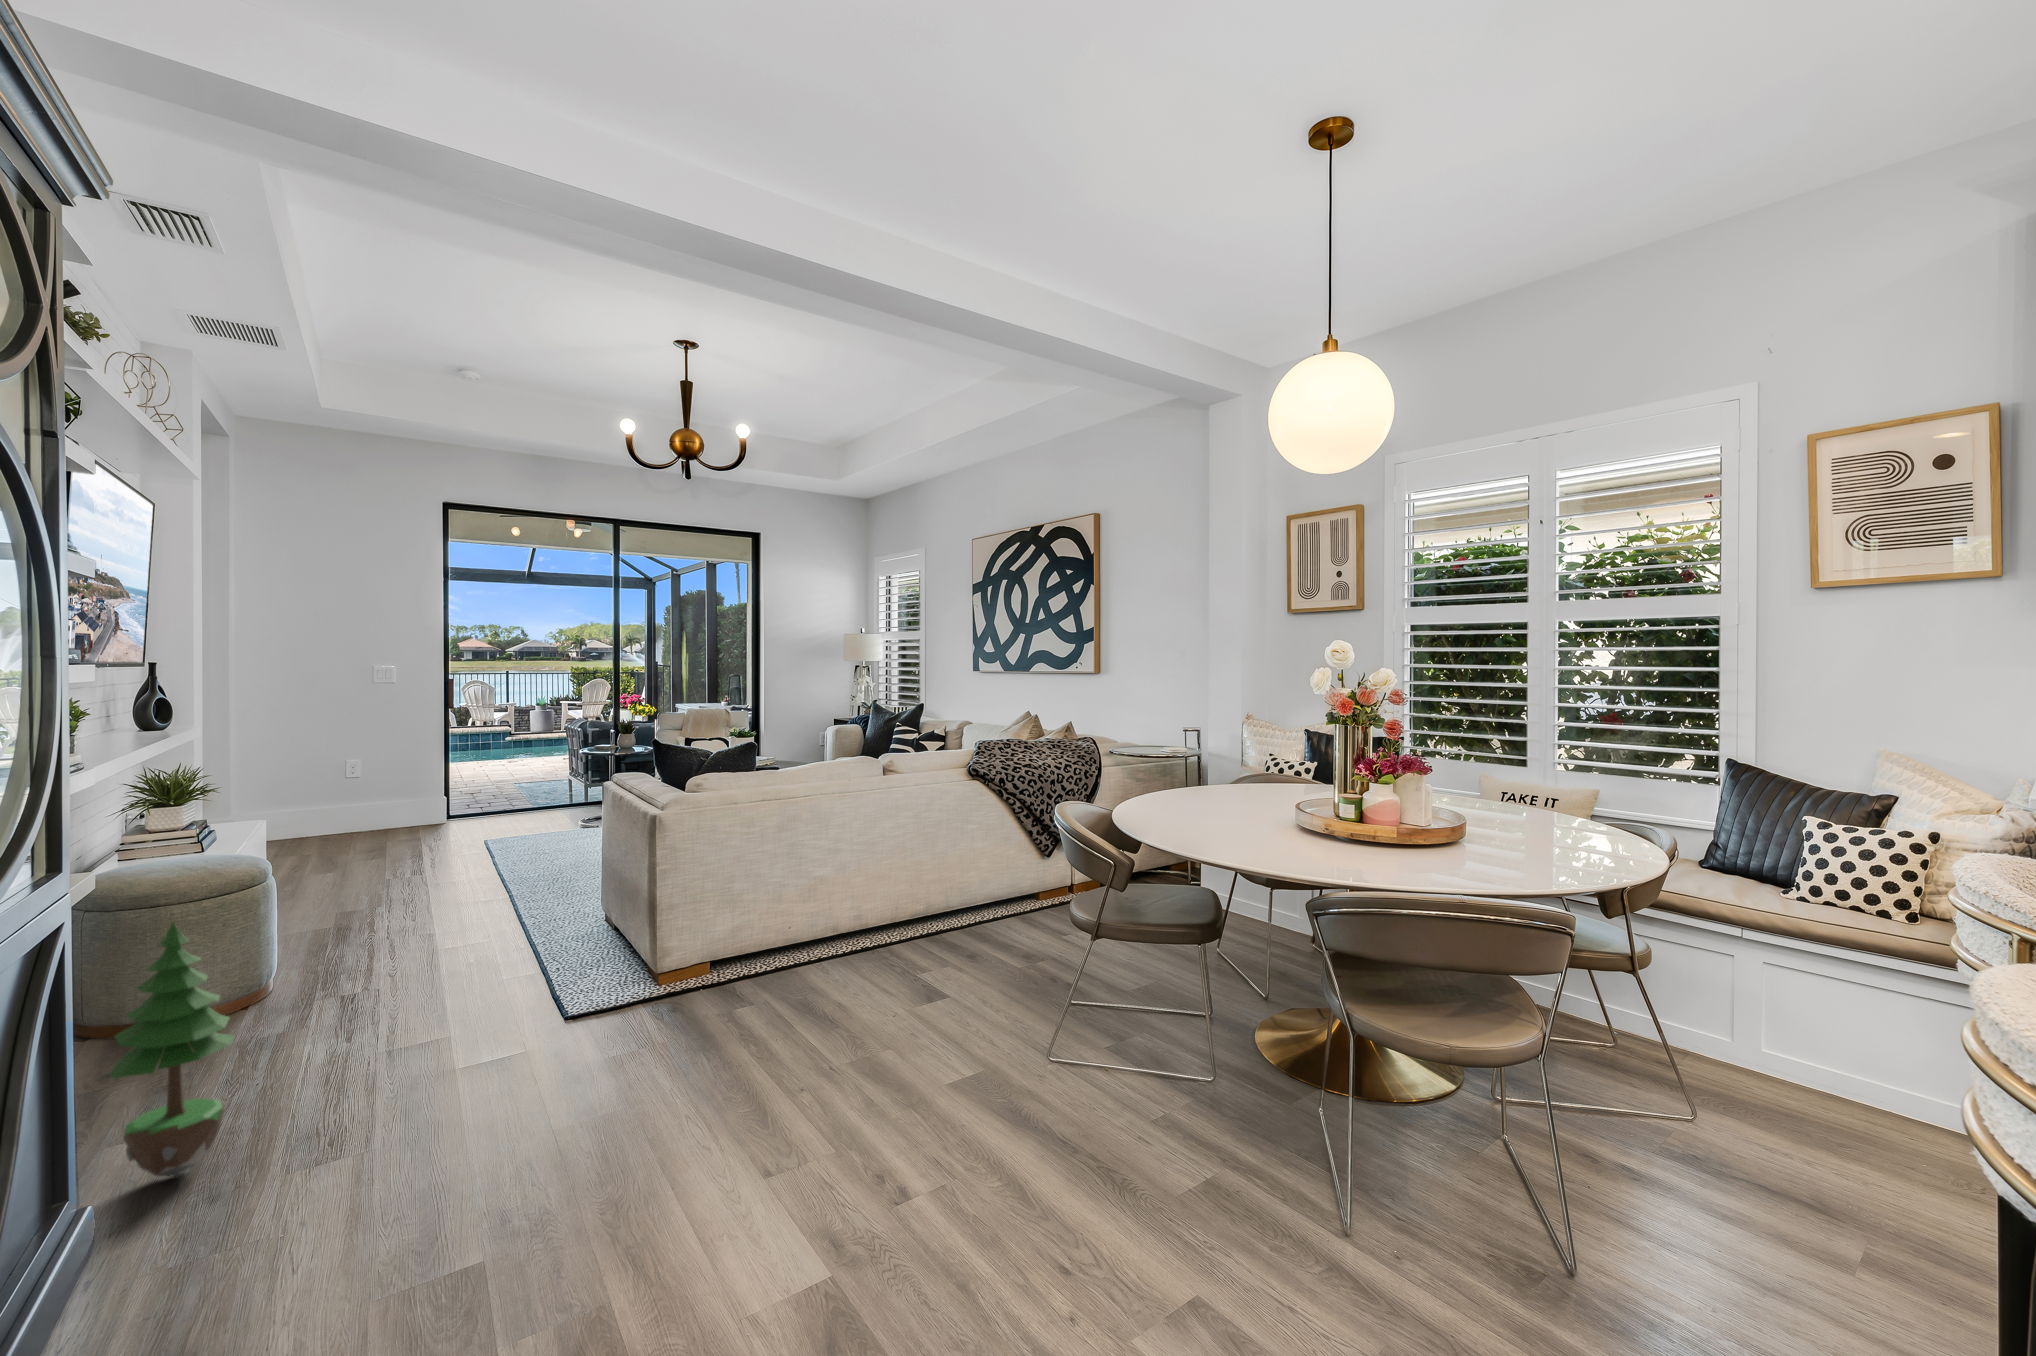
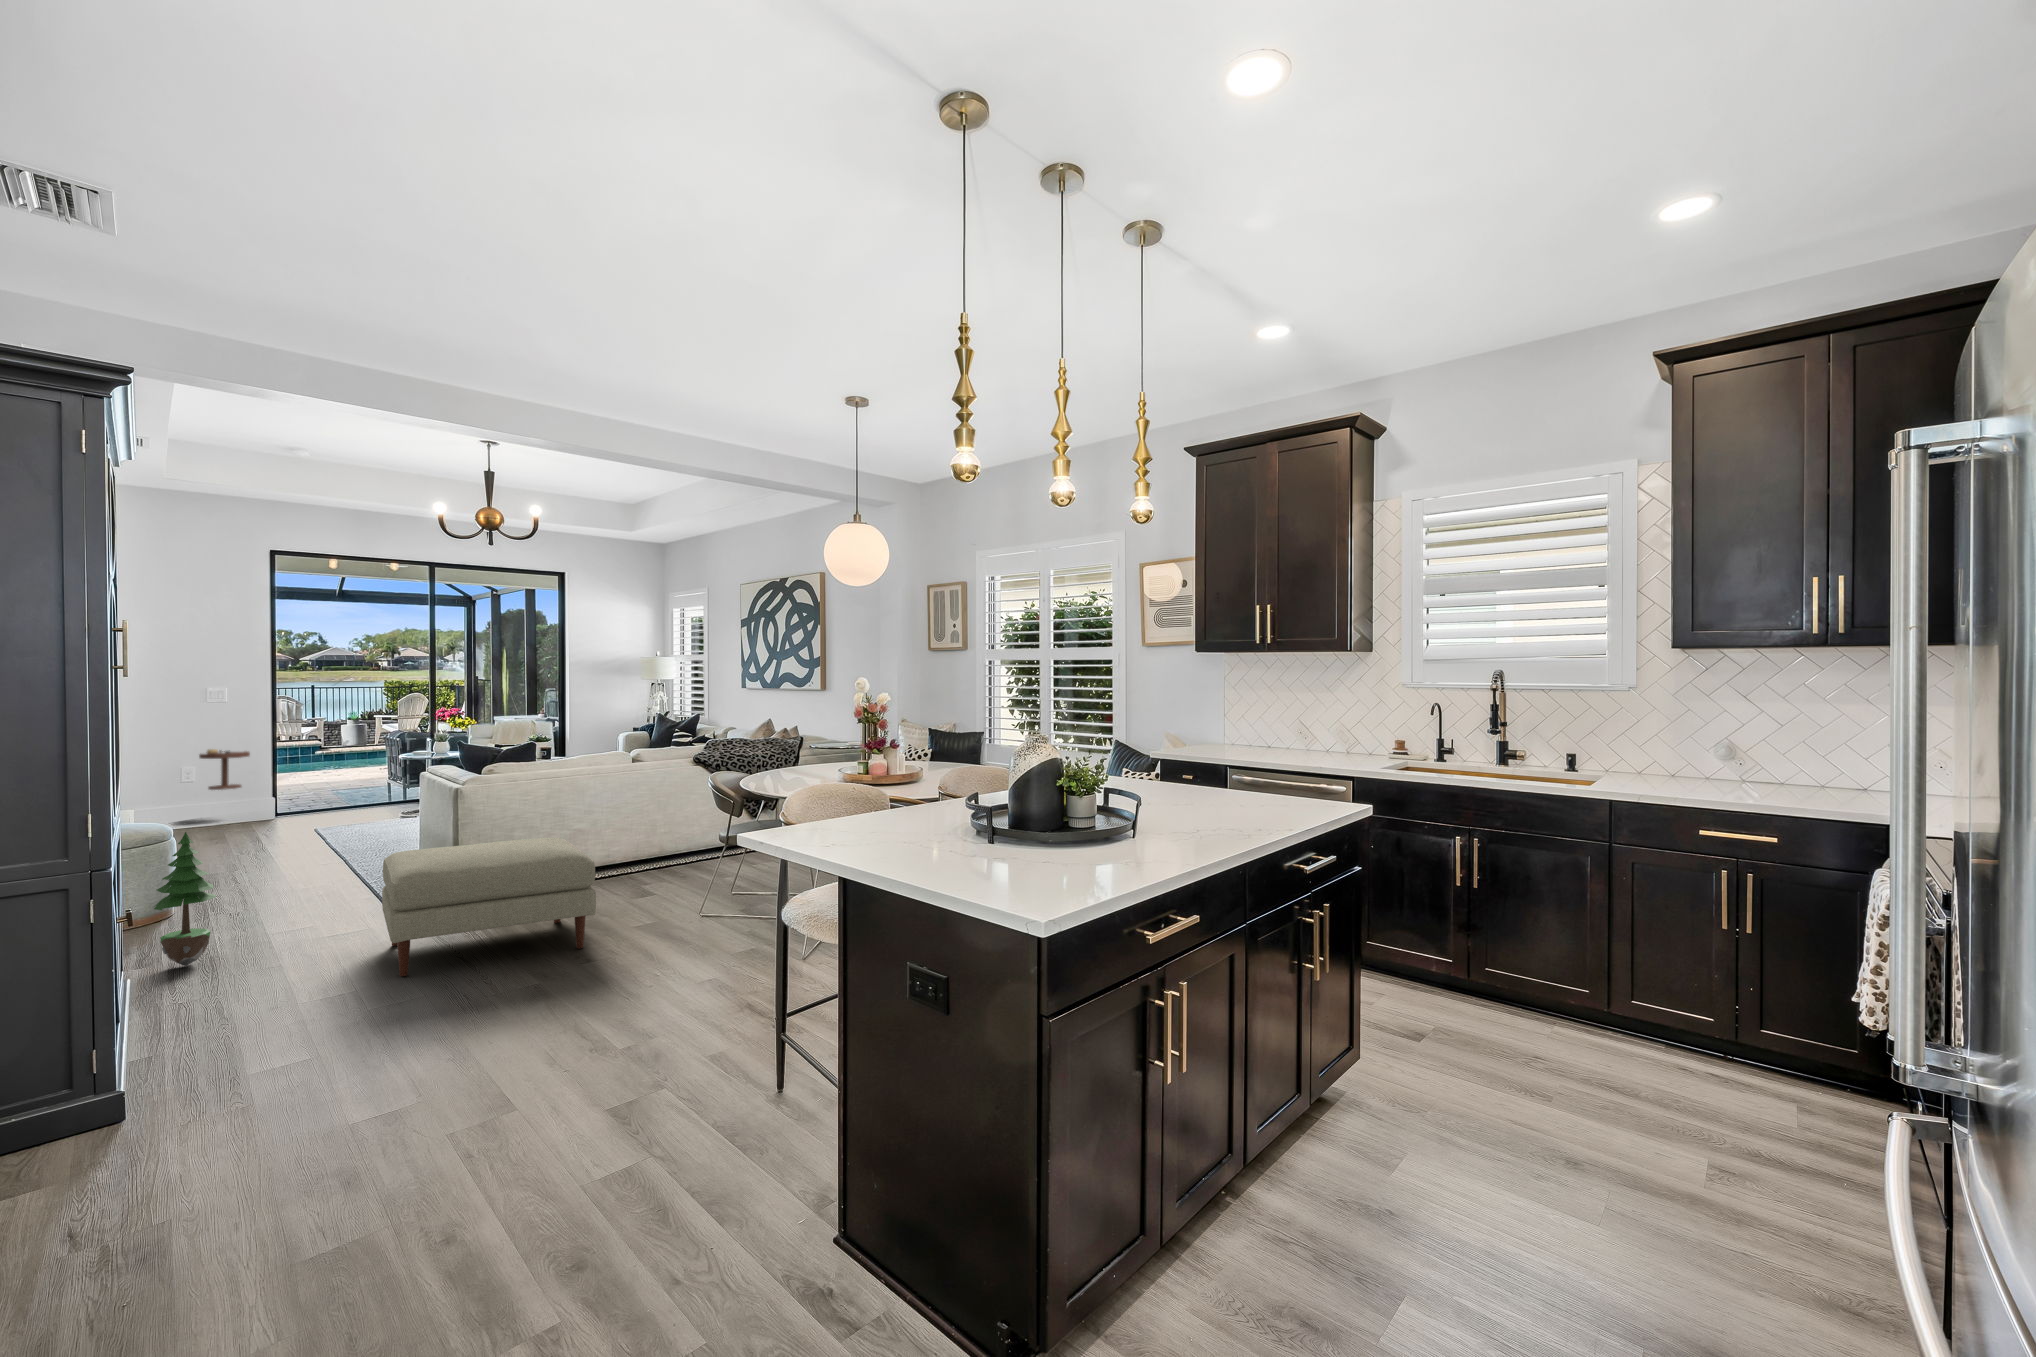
side table: none [352,741,411,830] -> present [199,749,250,790]
ottoman: none [530,916,914,1251] -> present [382,838,596,976]

